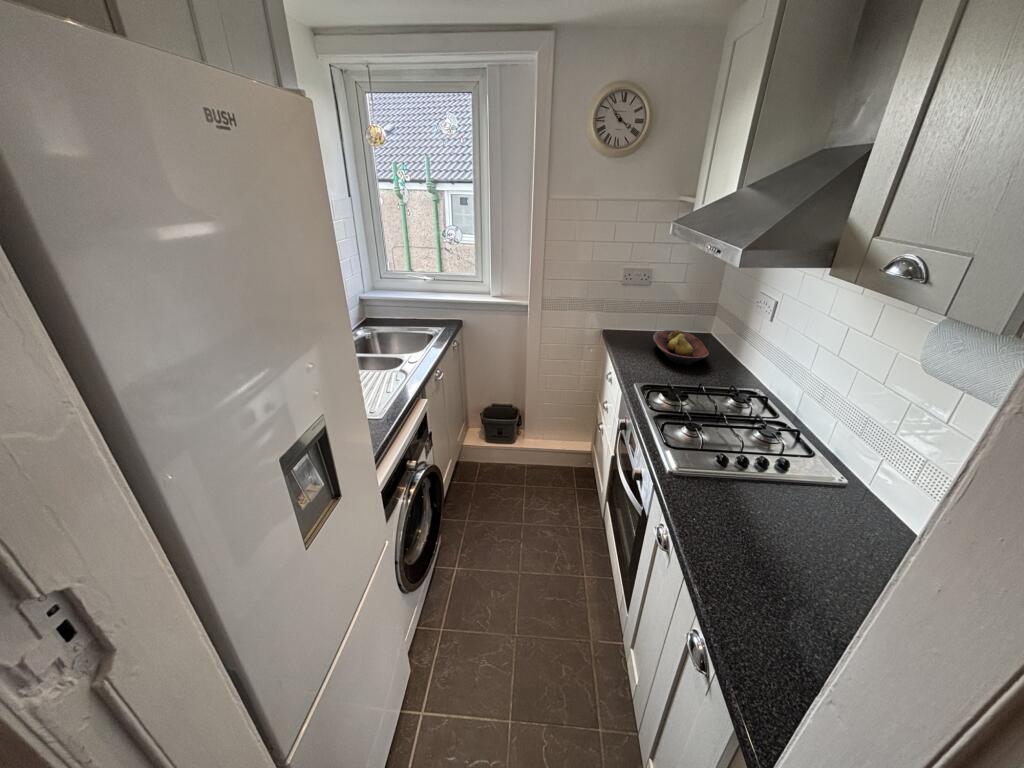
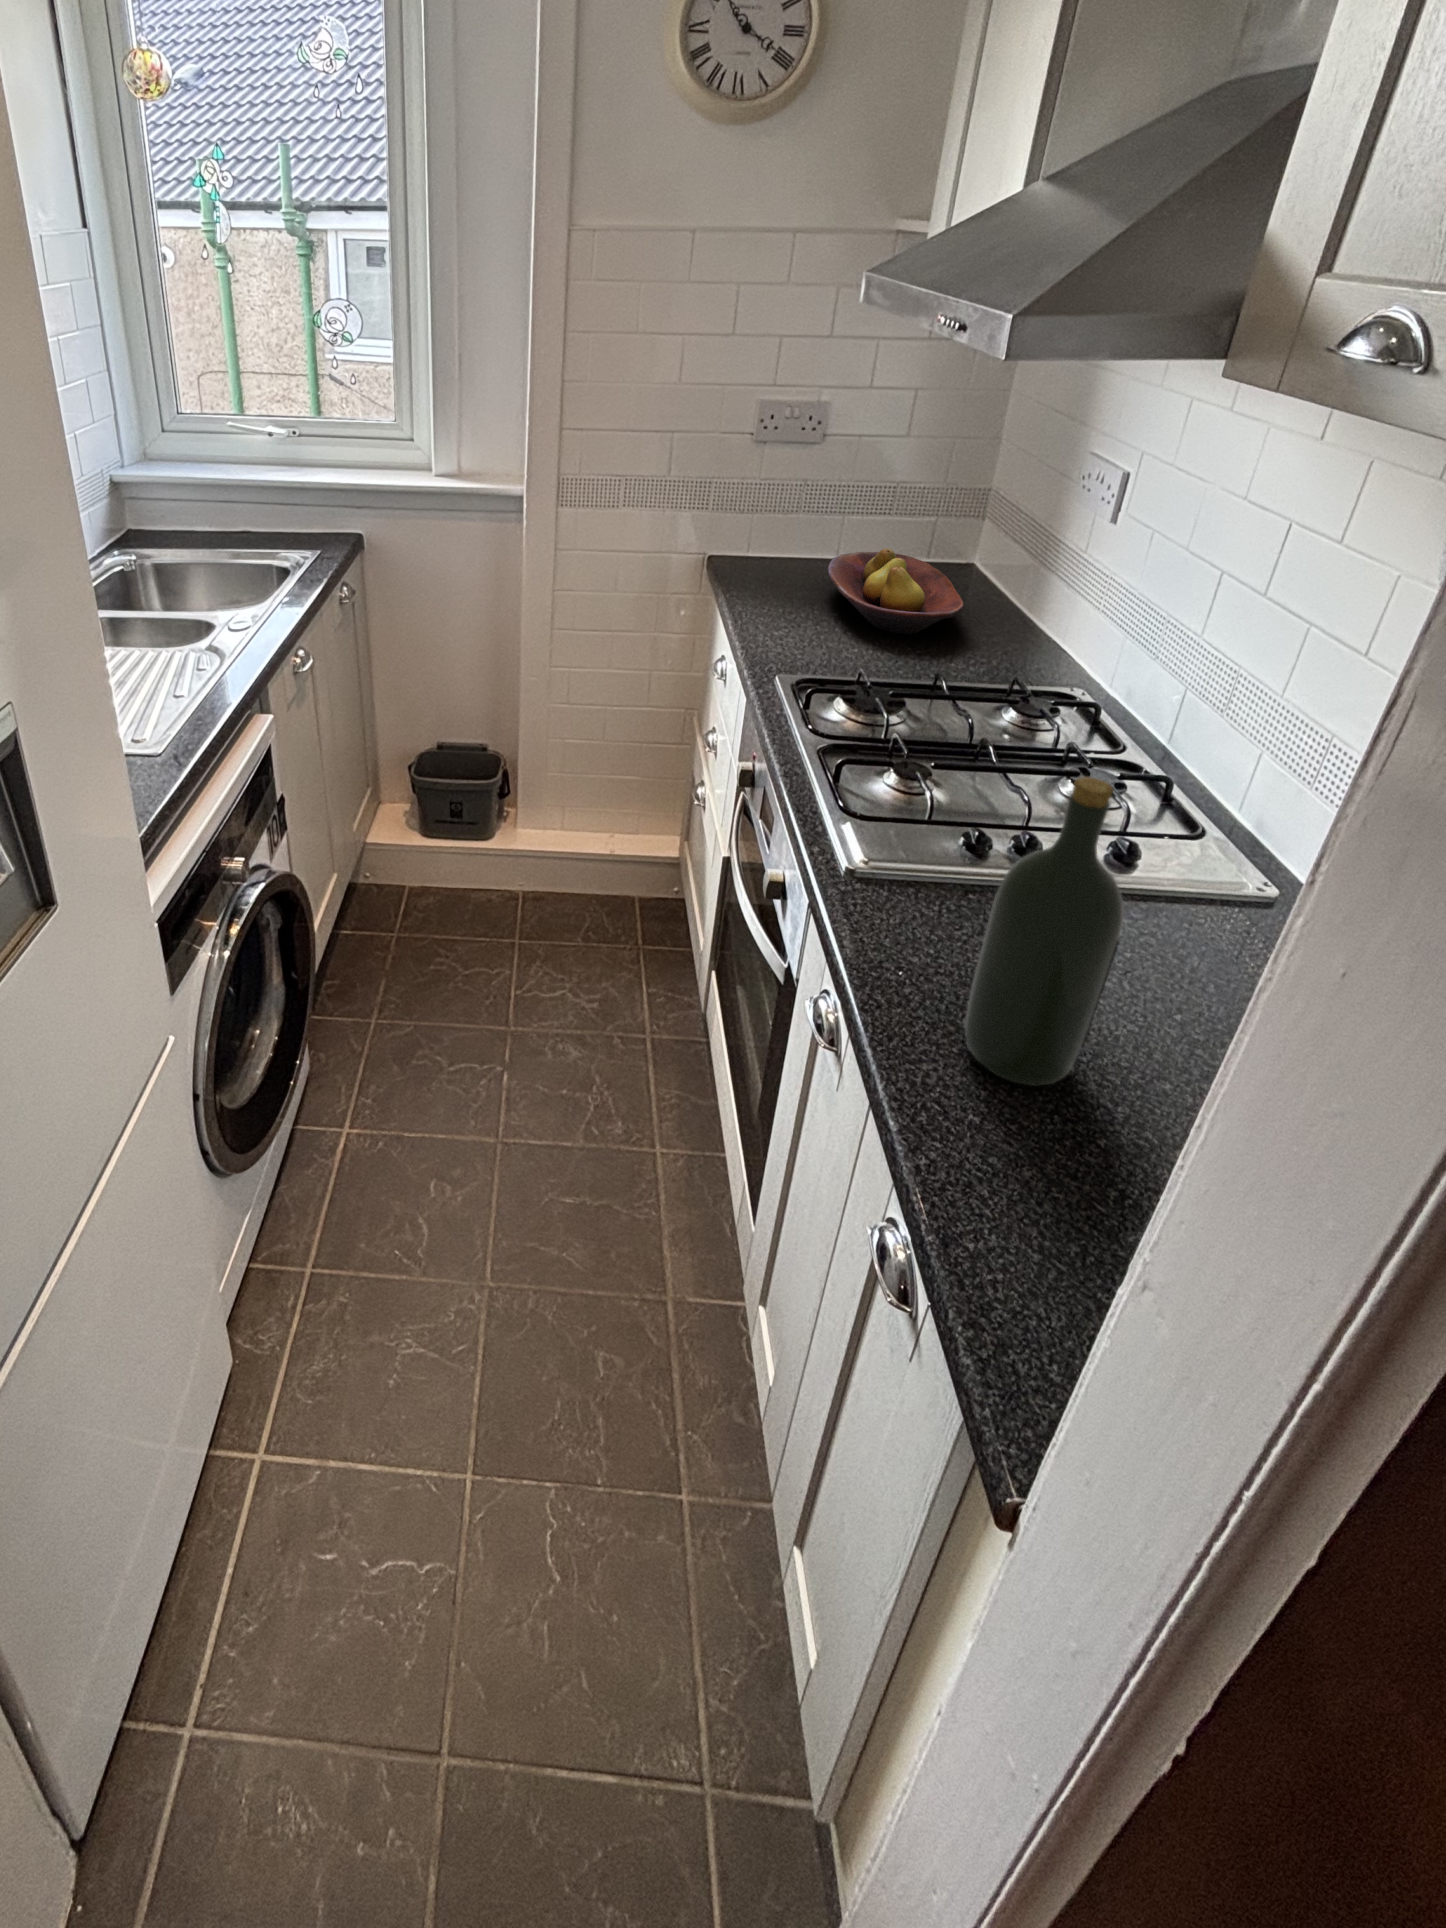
wine bottle: none [723,445,793,572] -> present [965,777,1124,1086]

